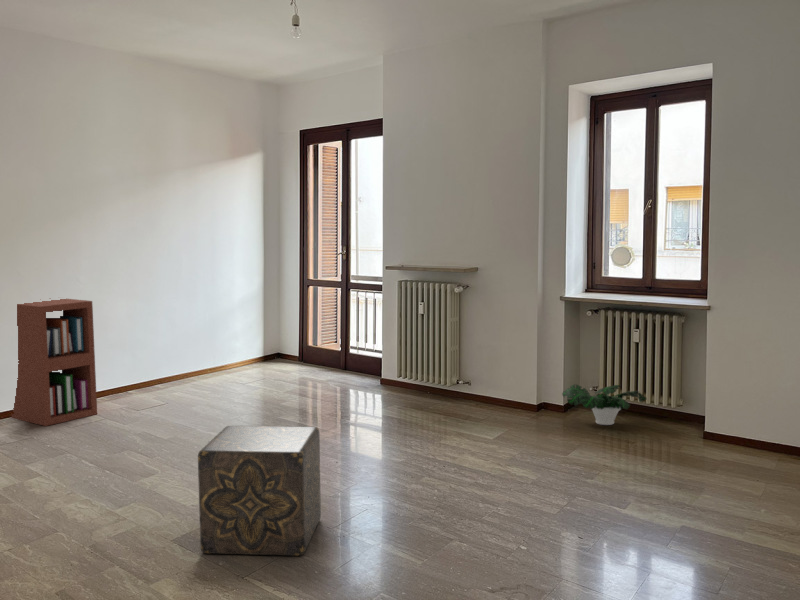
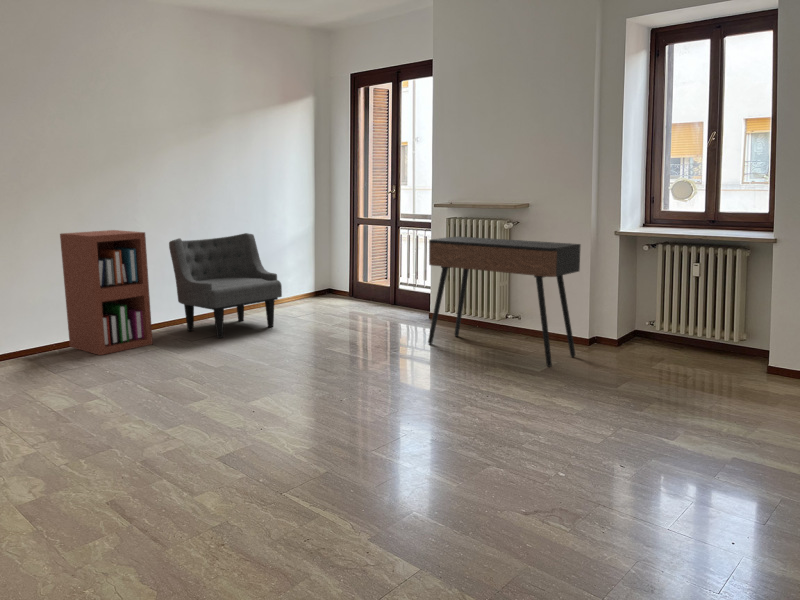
armchair: none [113,298,229,407] -> present [169,233,282,338]
console table: none [378,302,523,431] -> present [428,236,580,367]
potted plant: present [562,384,646,425] -> none [618,320,708,362]
ottoman: present [198,426,321,556] -> none [226,359,370,512]

